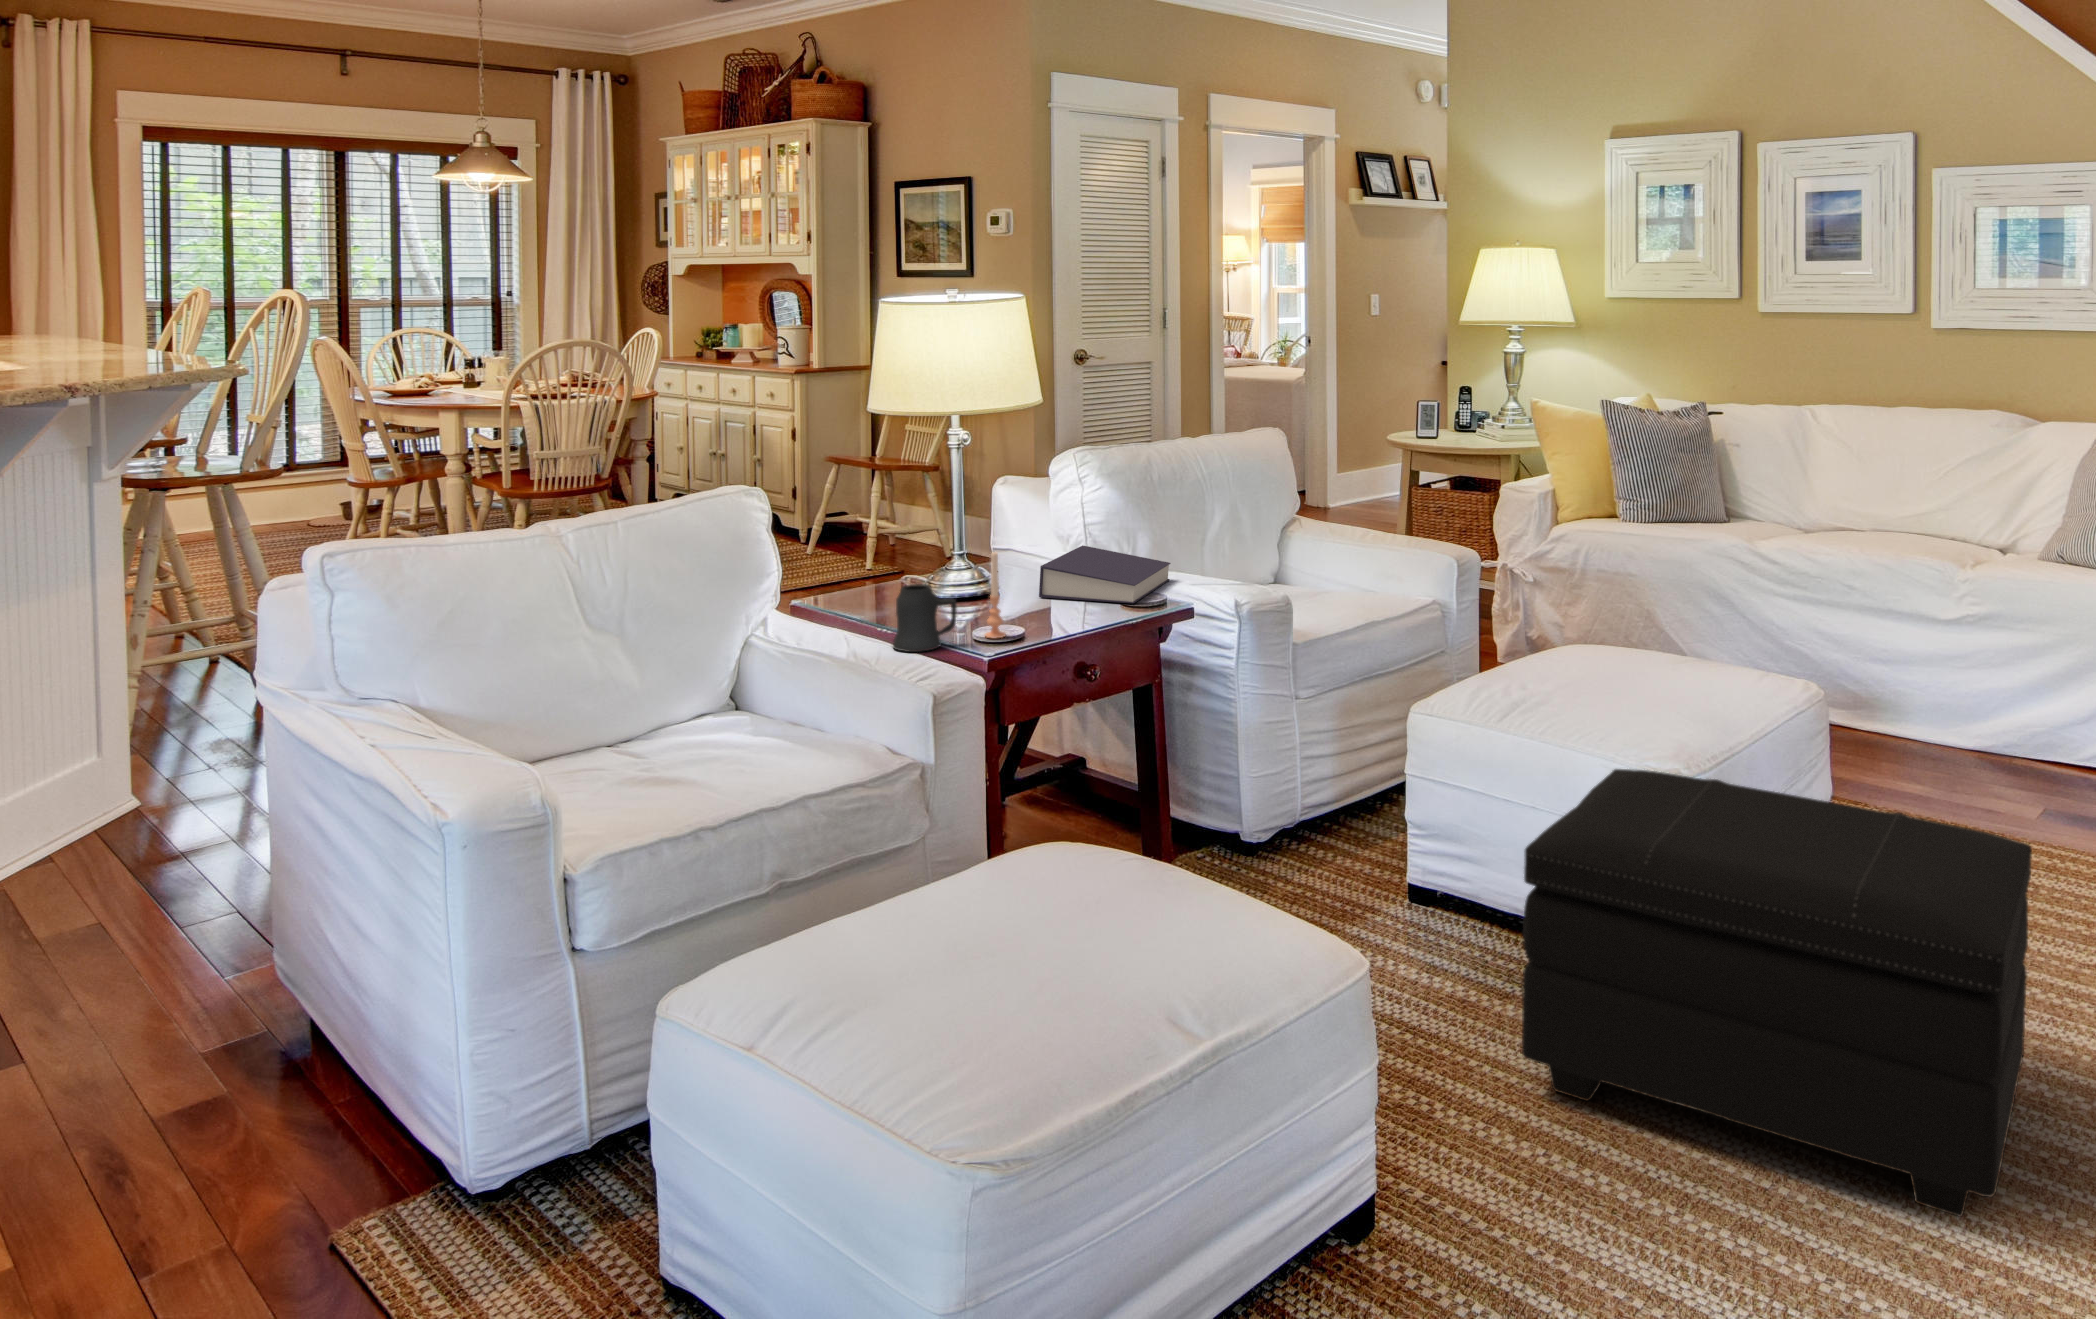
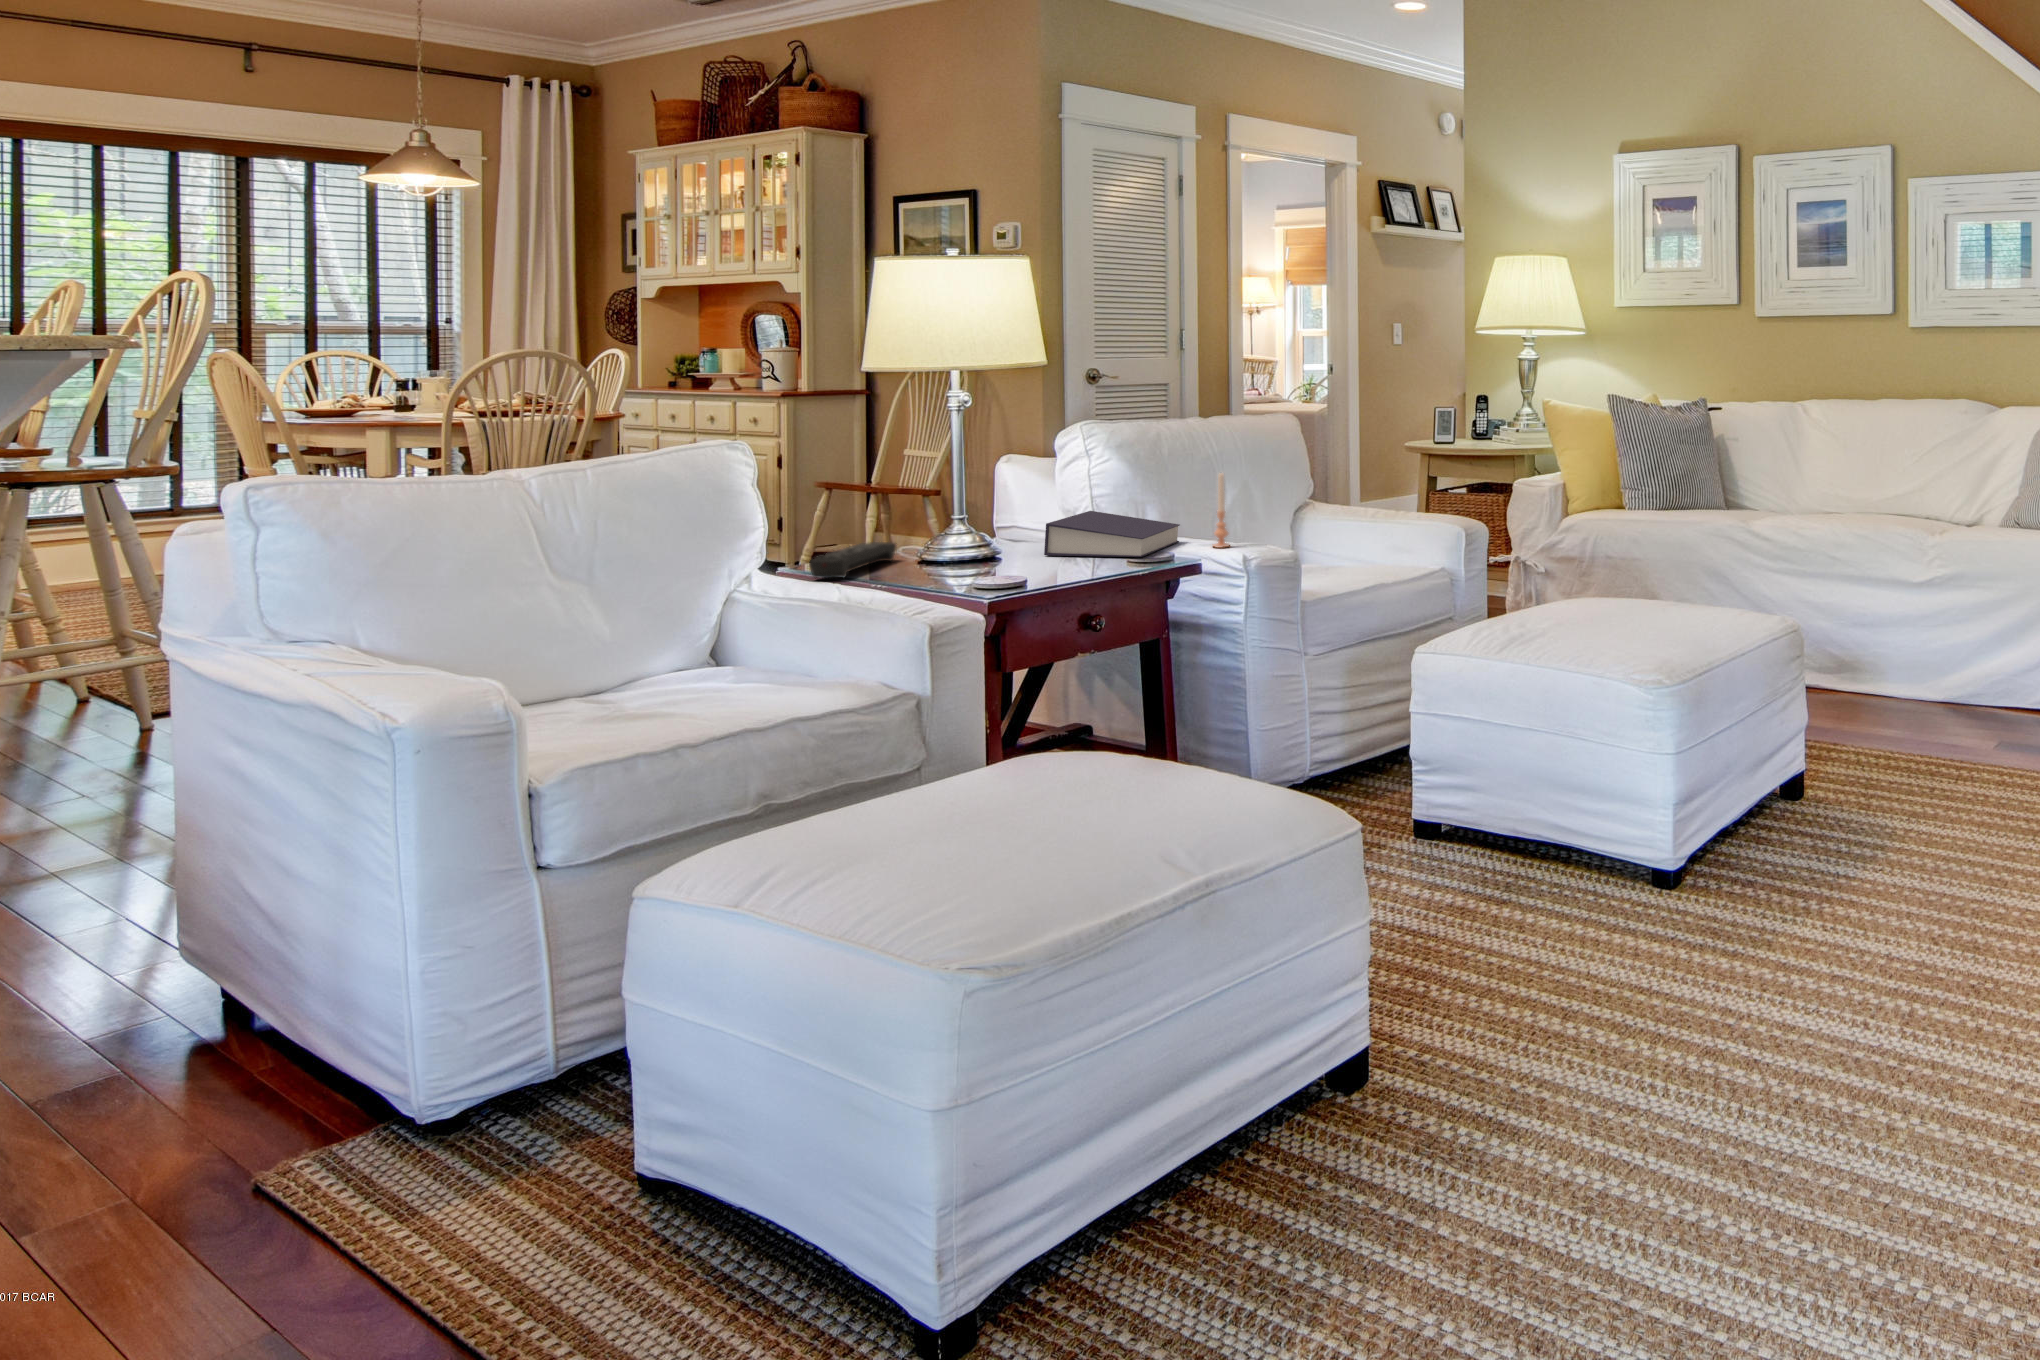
candle: present [985,552,1006,638] -> present [1213,473,1230,548]
remote control: none [818,581,899,626] -> present [809,542,896,578]
mug: present [893,584,957,652] -> none [889,528,957,594]
footstool: present [1522,769,2032,1217] -> none [1514,678,1960,1031]

